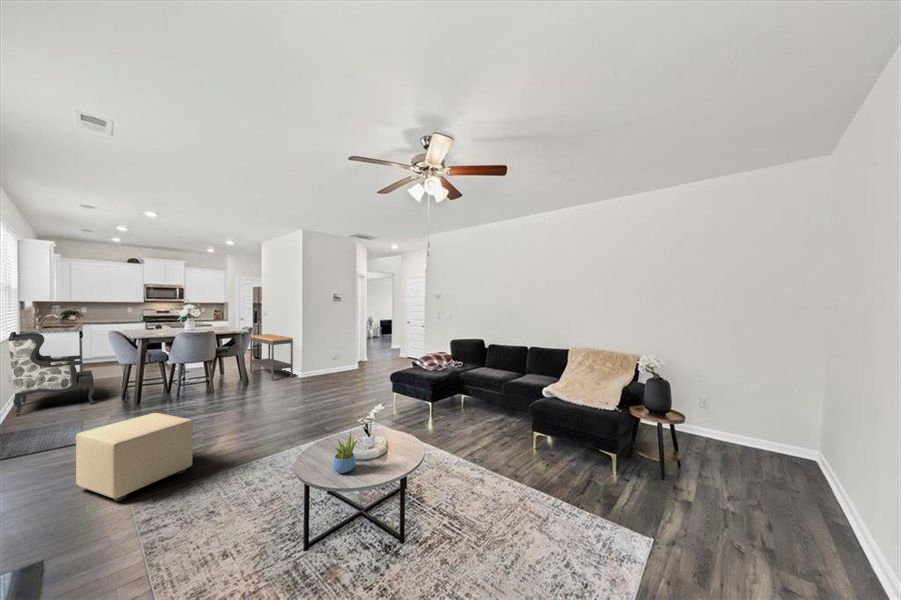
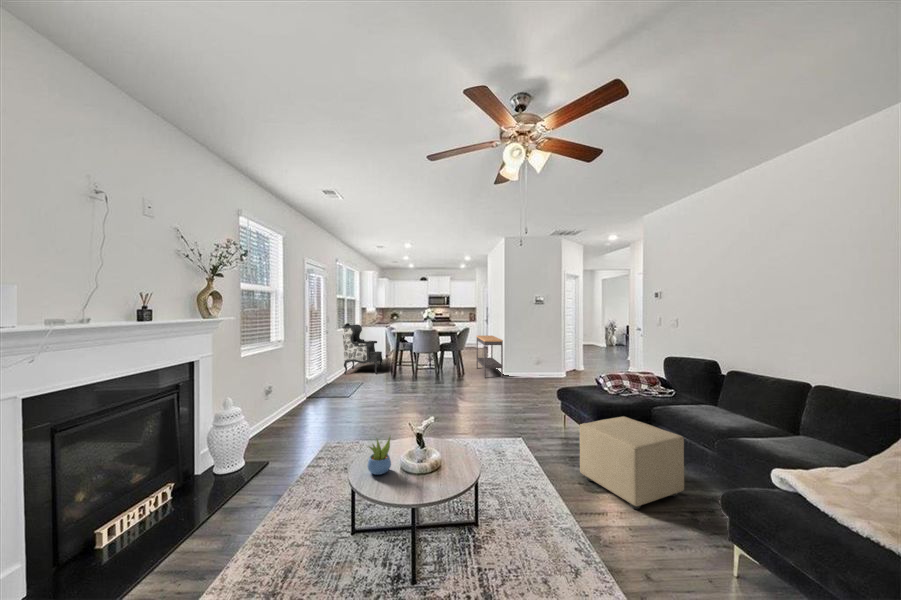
ottoman: present [76,413,193,501] -> present [580,417,684,509]

